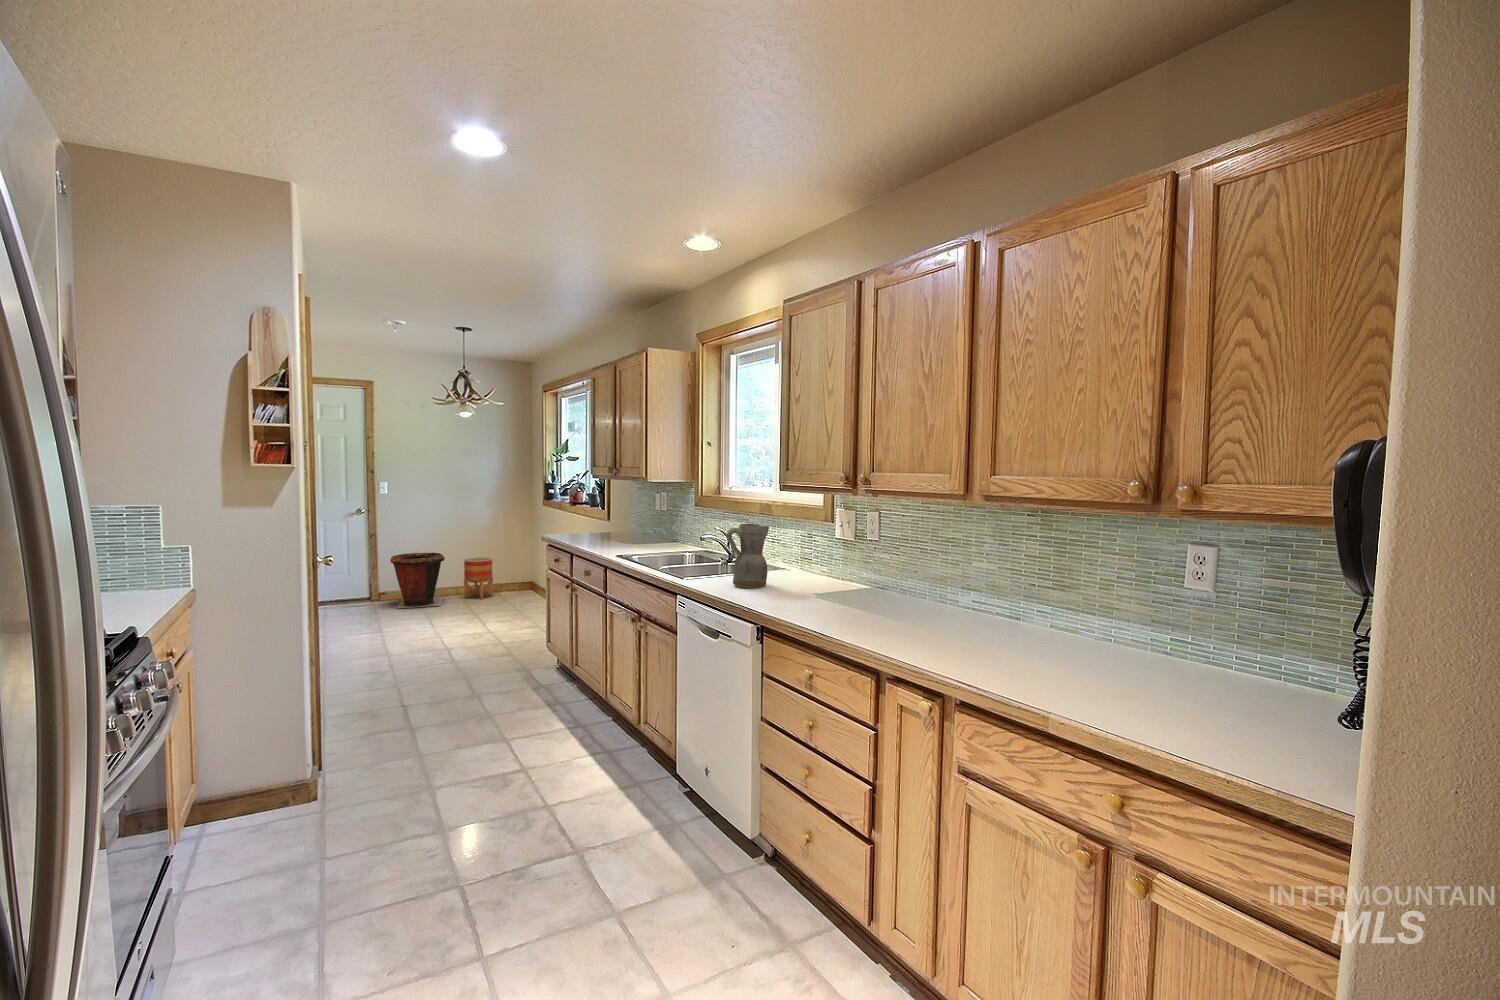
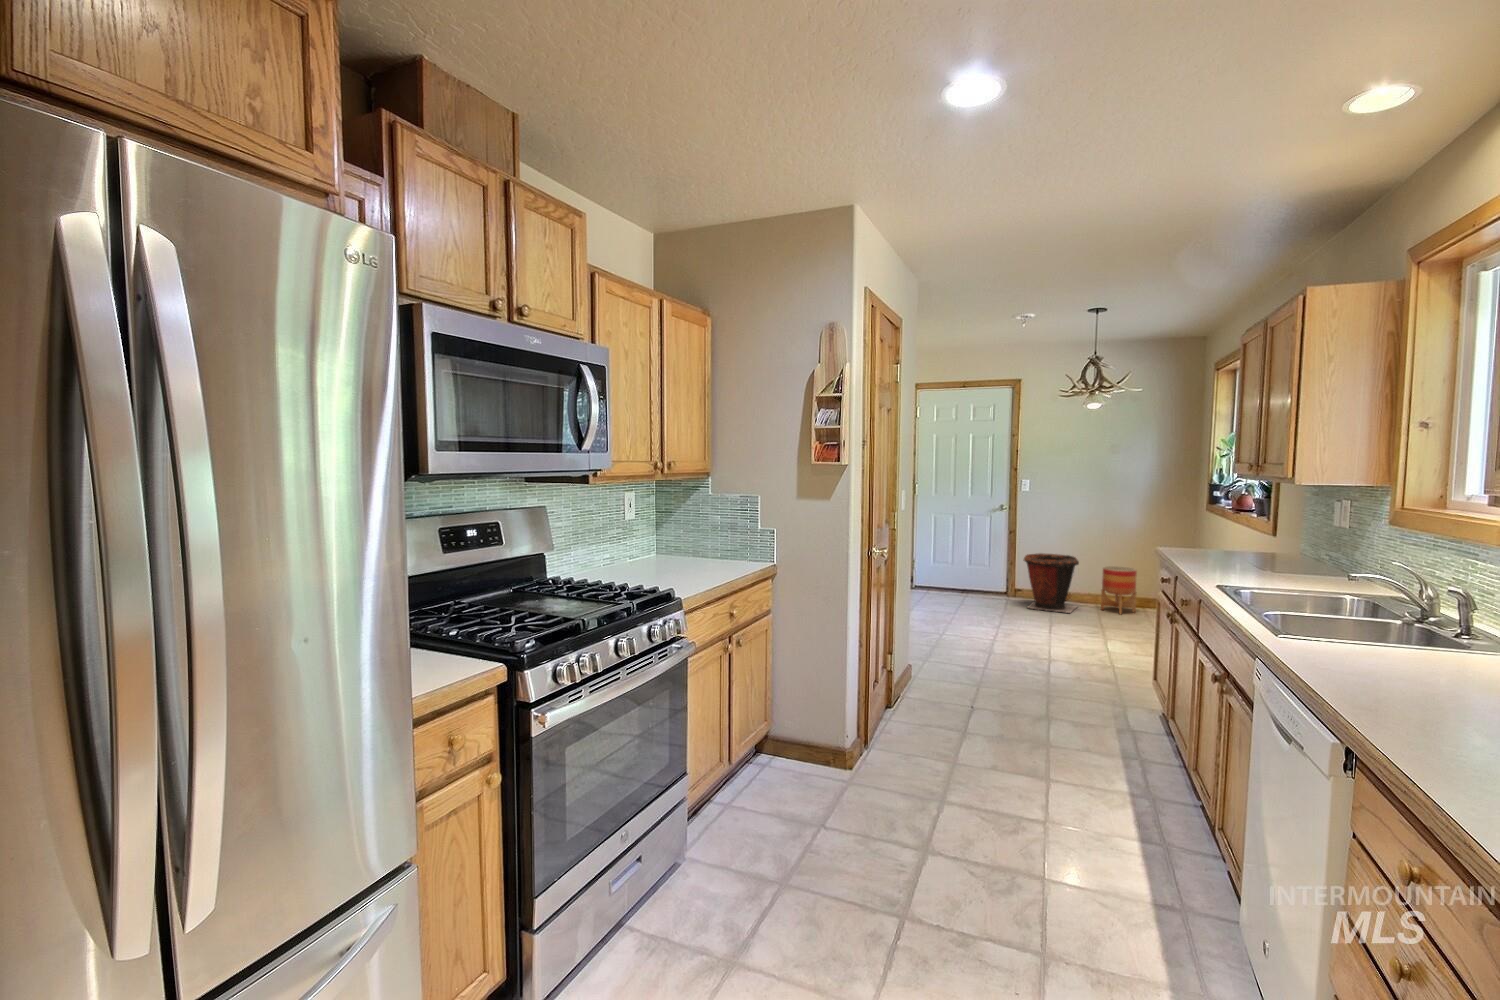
ceramic pitcher: present [727,524,769,588] -> none [1349,557,1459,679]

